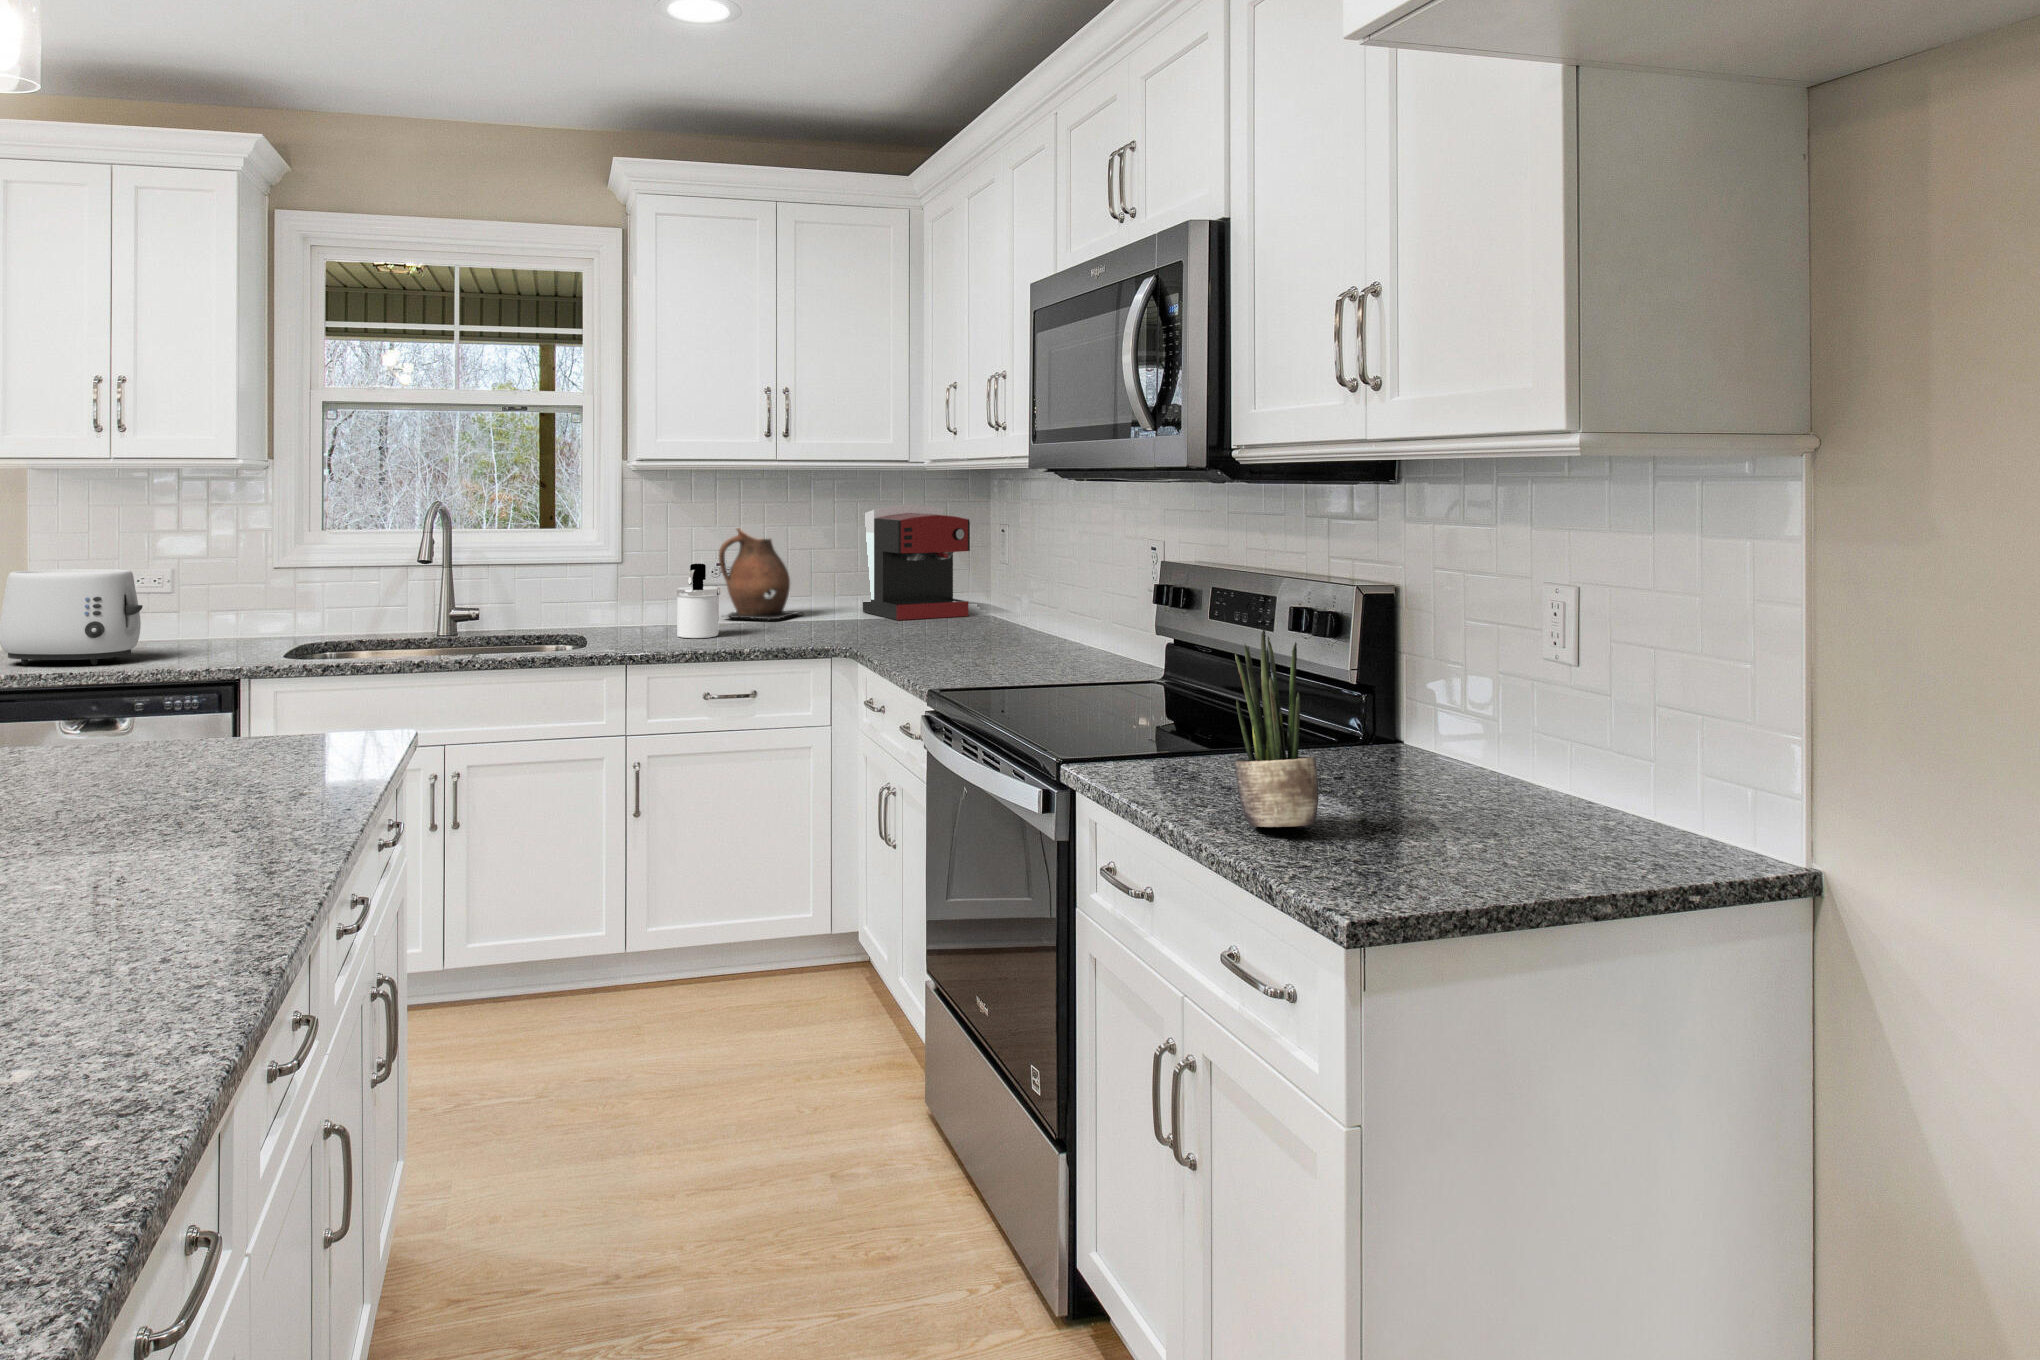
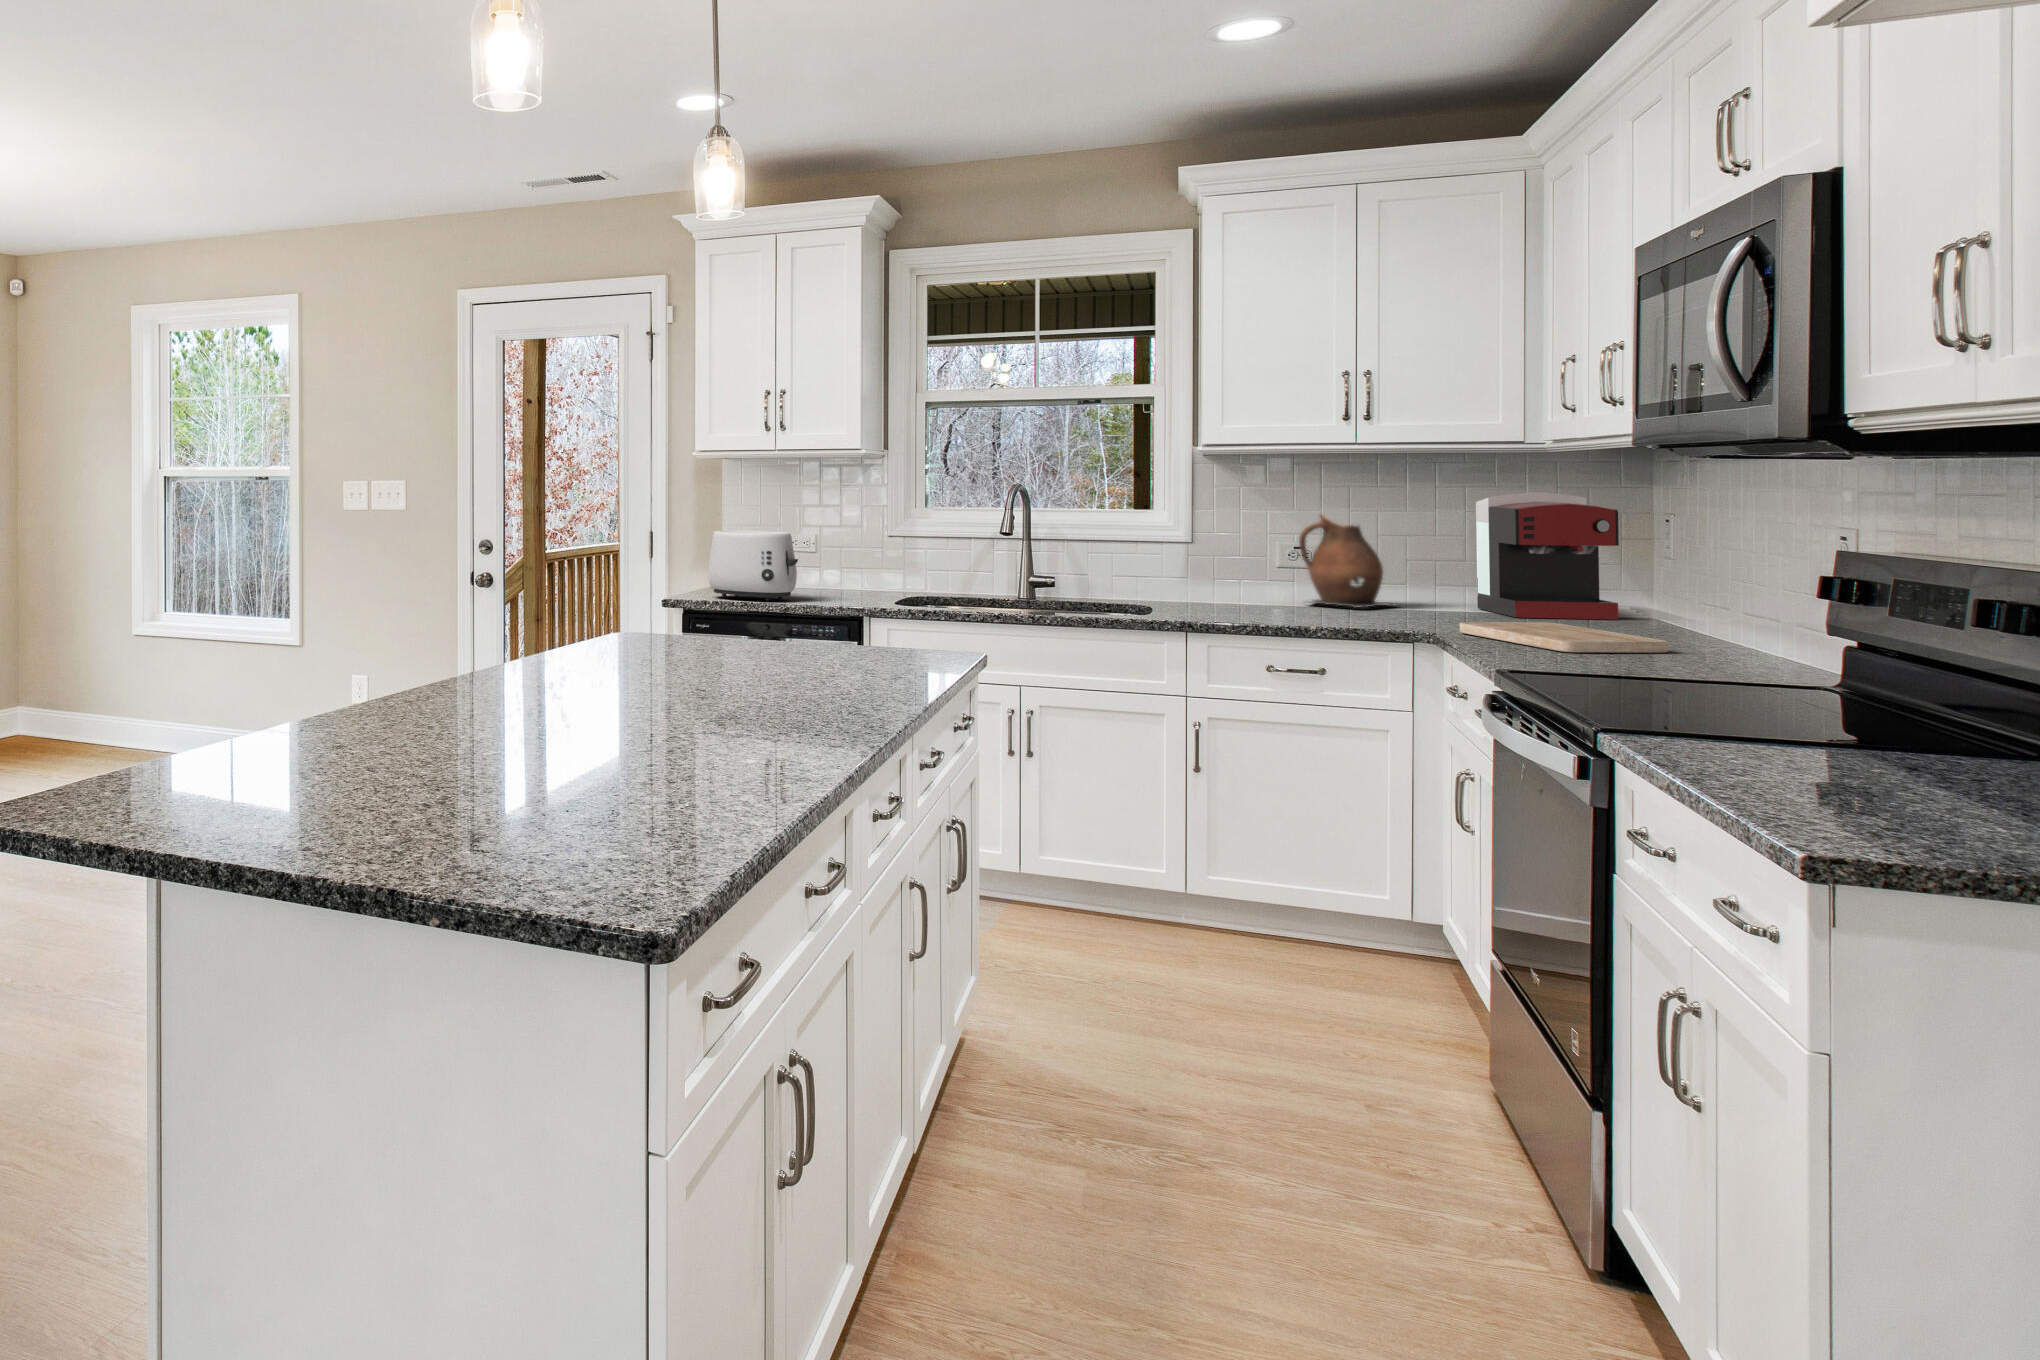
soap dispenser: present [675,564,720,638] -> none [1244,546,1292,617]
cutting board: none [869,626,1030,658] -> present [1459,622,1668,653]
potted plant: present [1234,630,1318,827] -> none [1744,598,1851,794]

